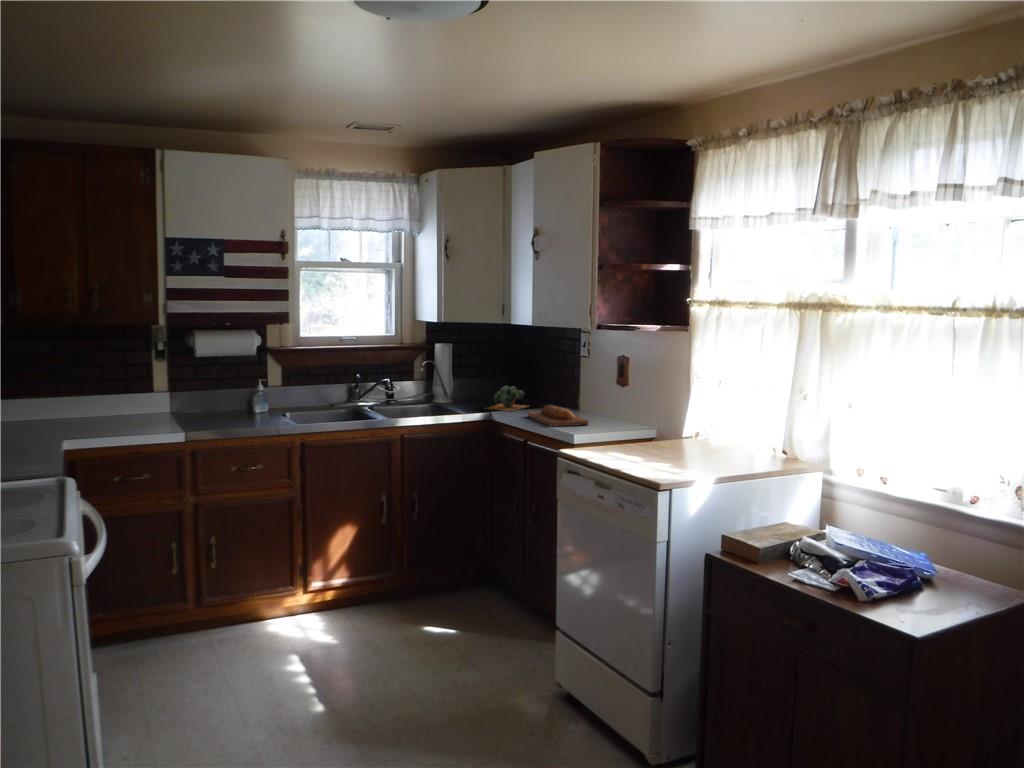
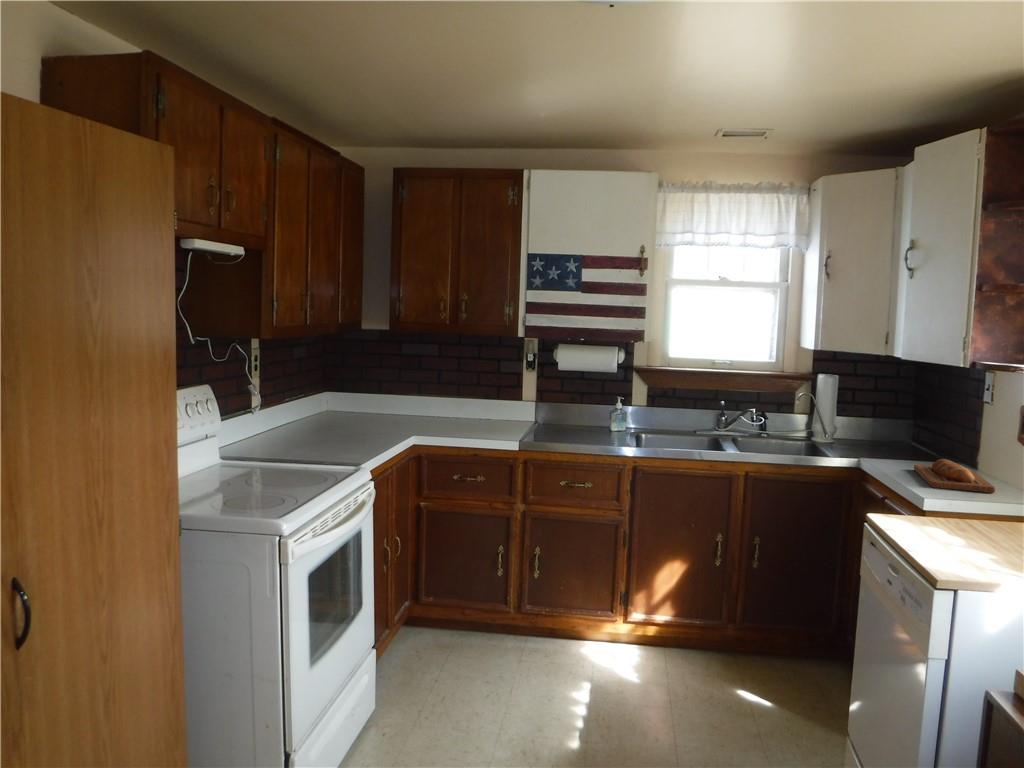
succulent plant: present [484,386,528,411] -> none [863,428,932,461]

